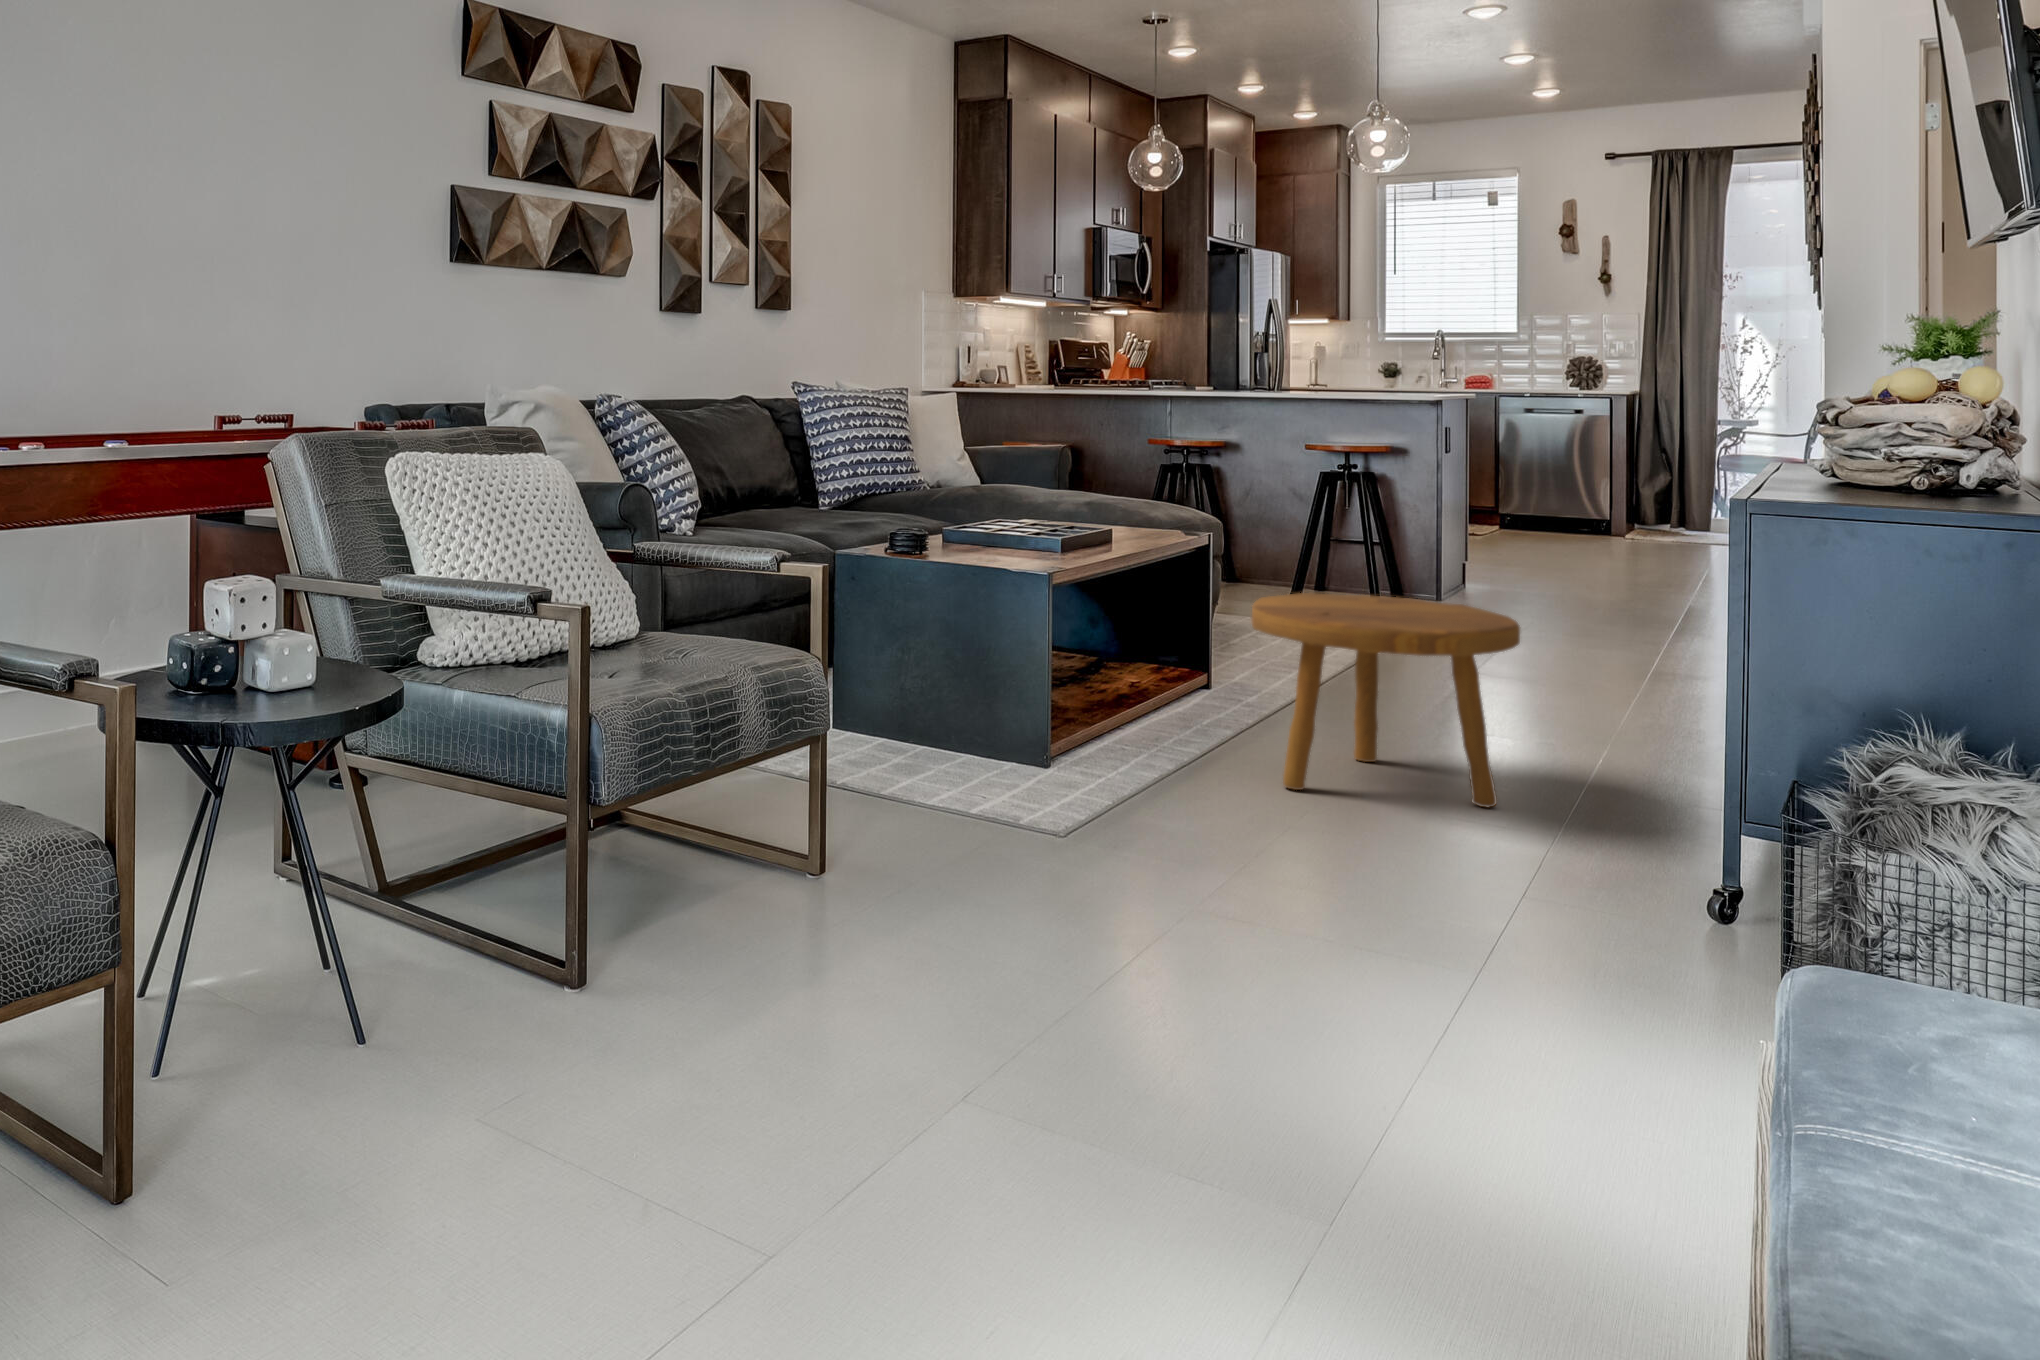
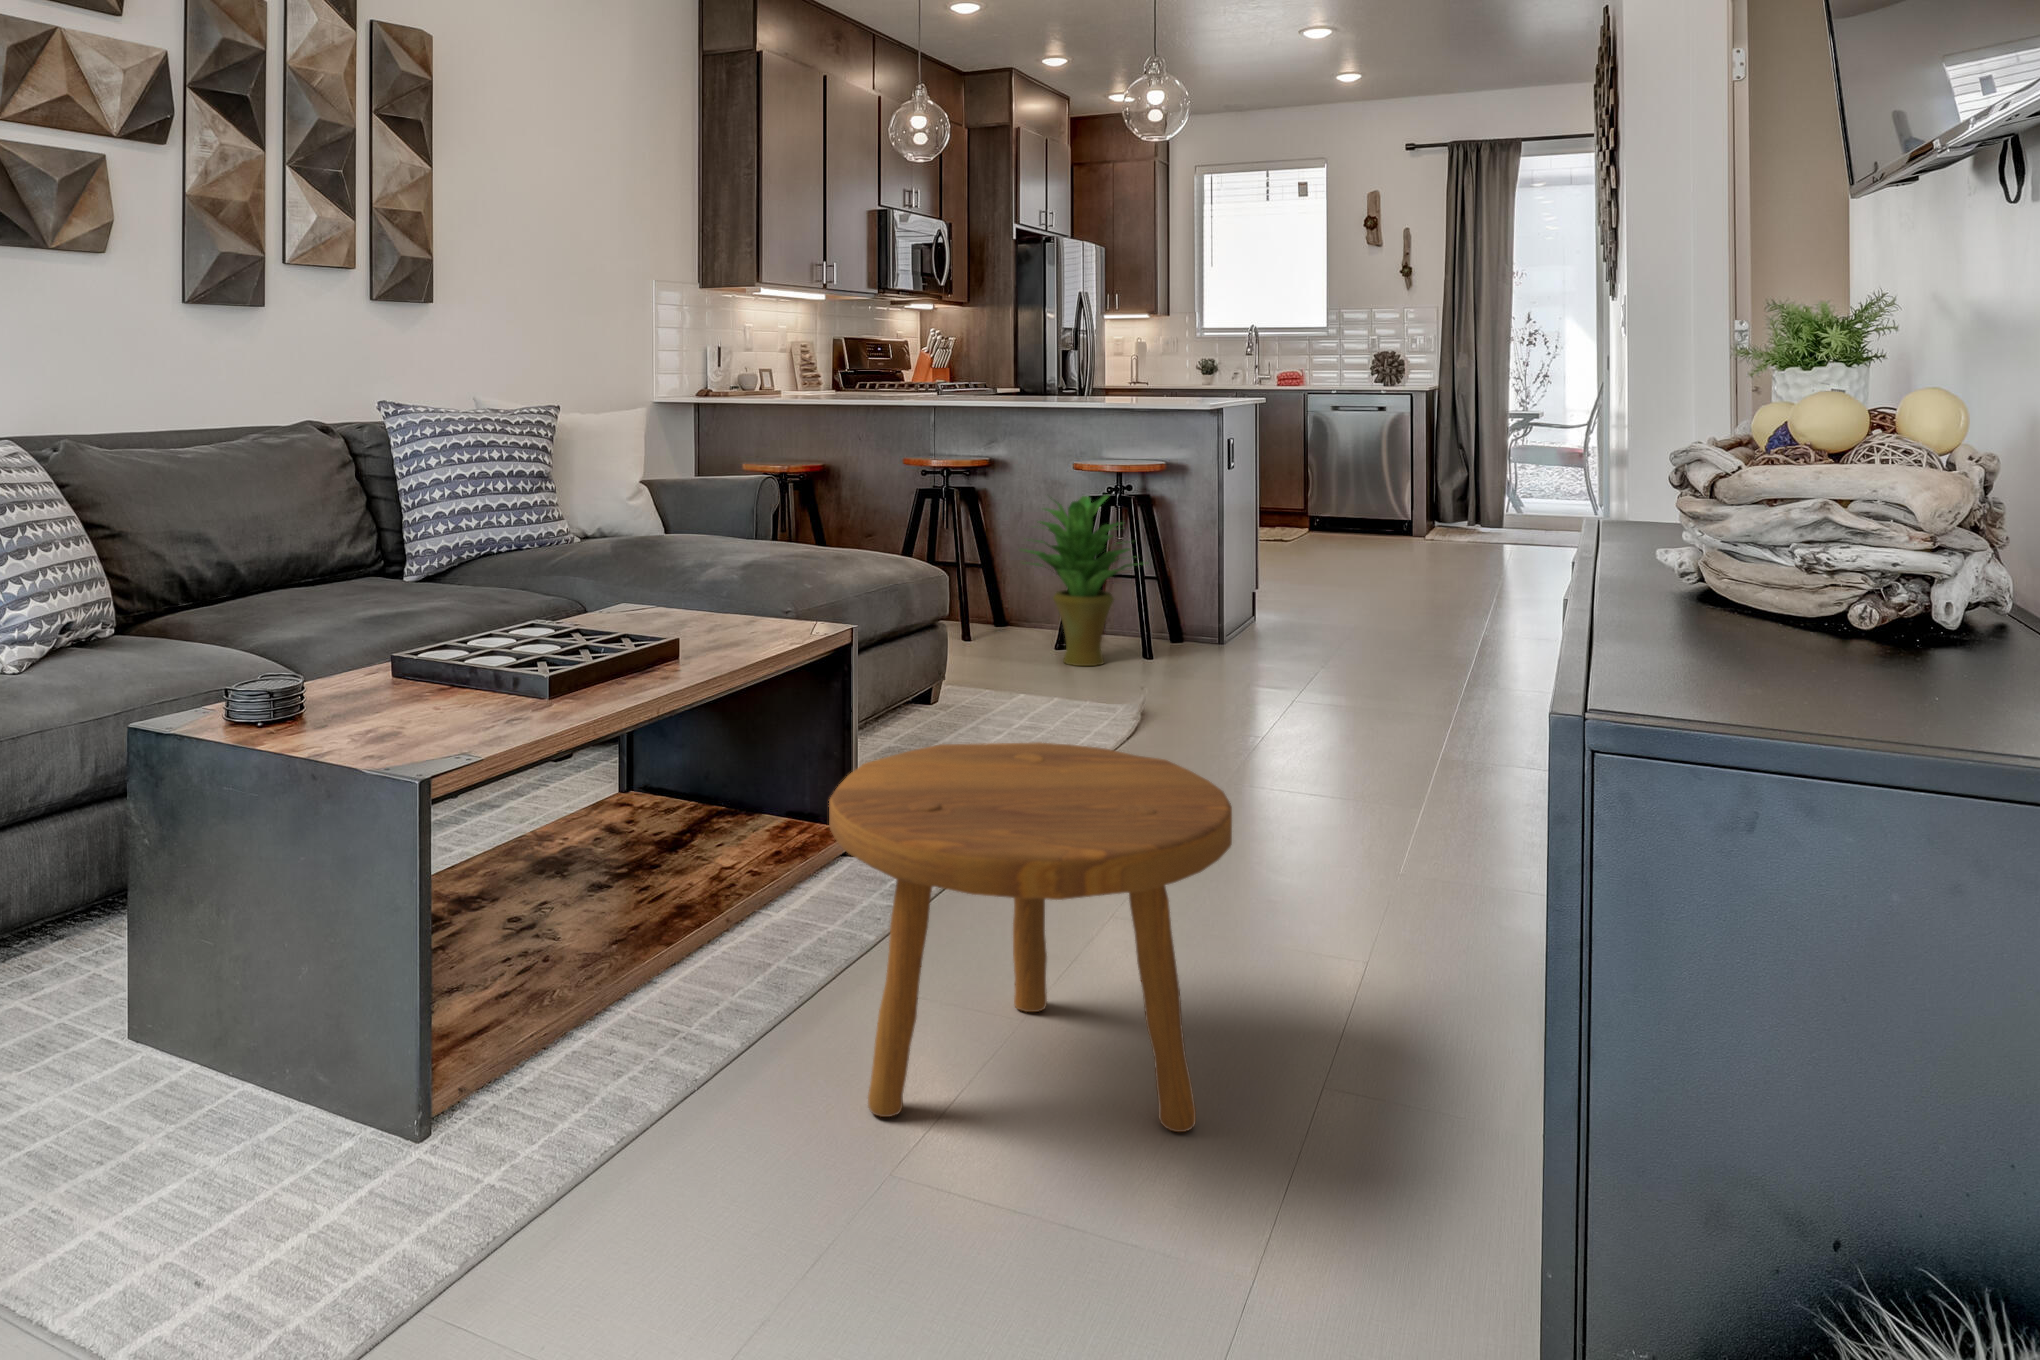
potted plant: none [1258,467,1376,607] -> present [1022,495,1141,666]

